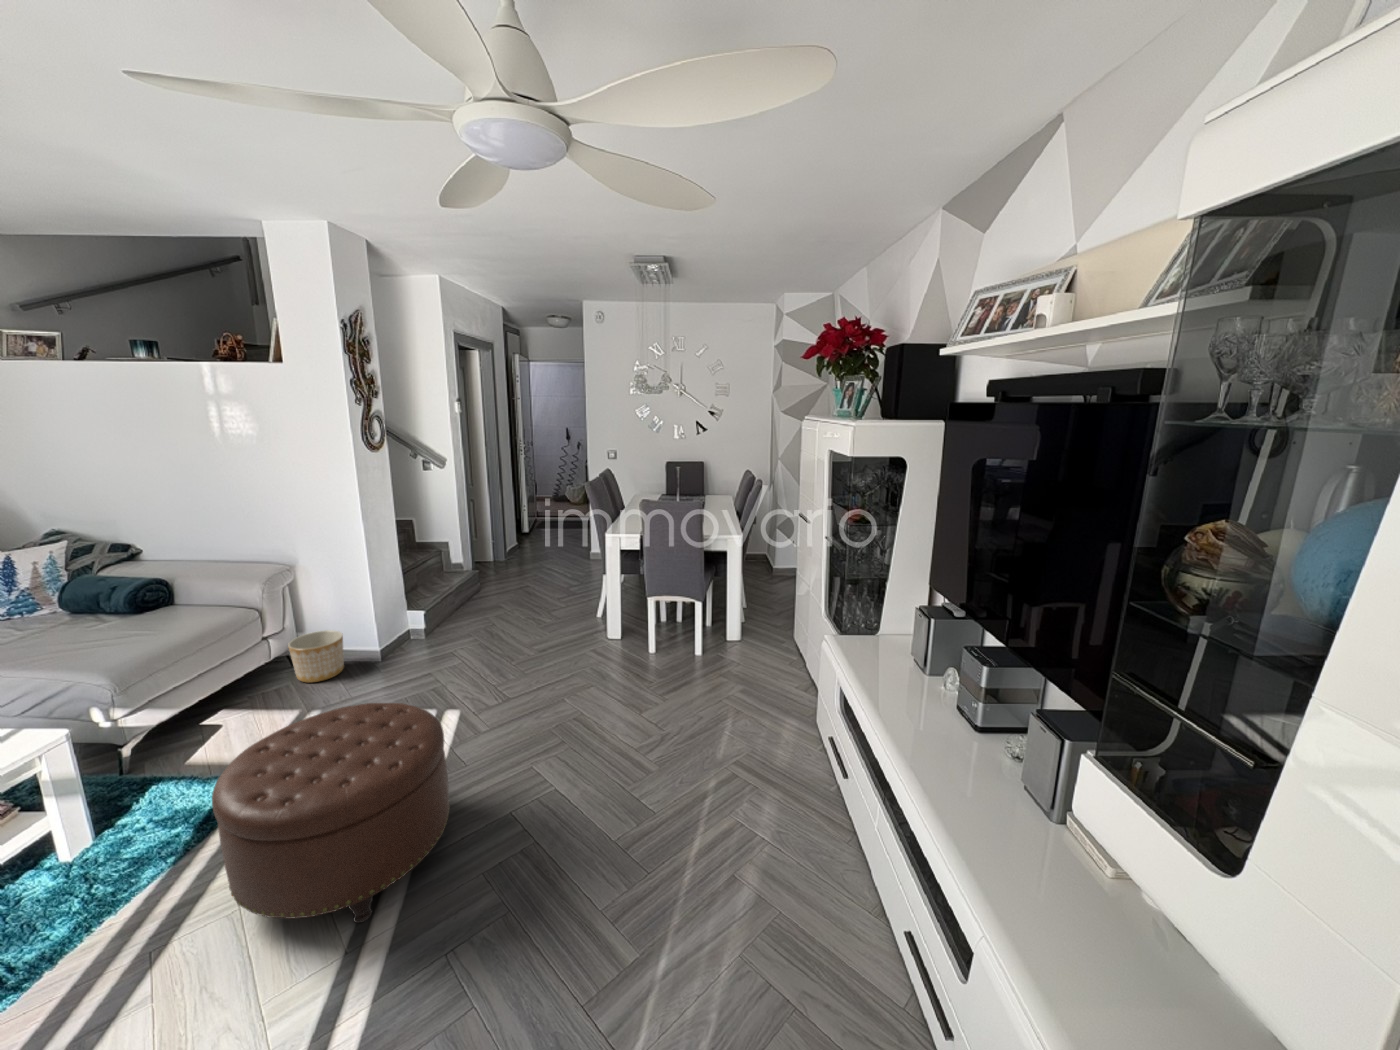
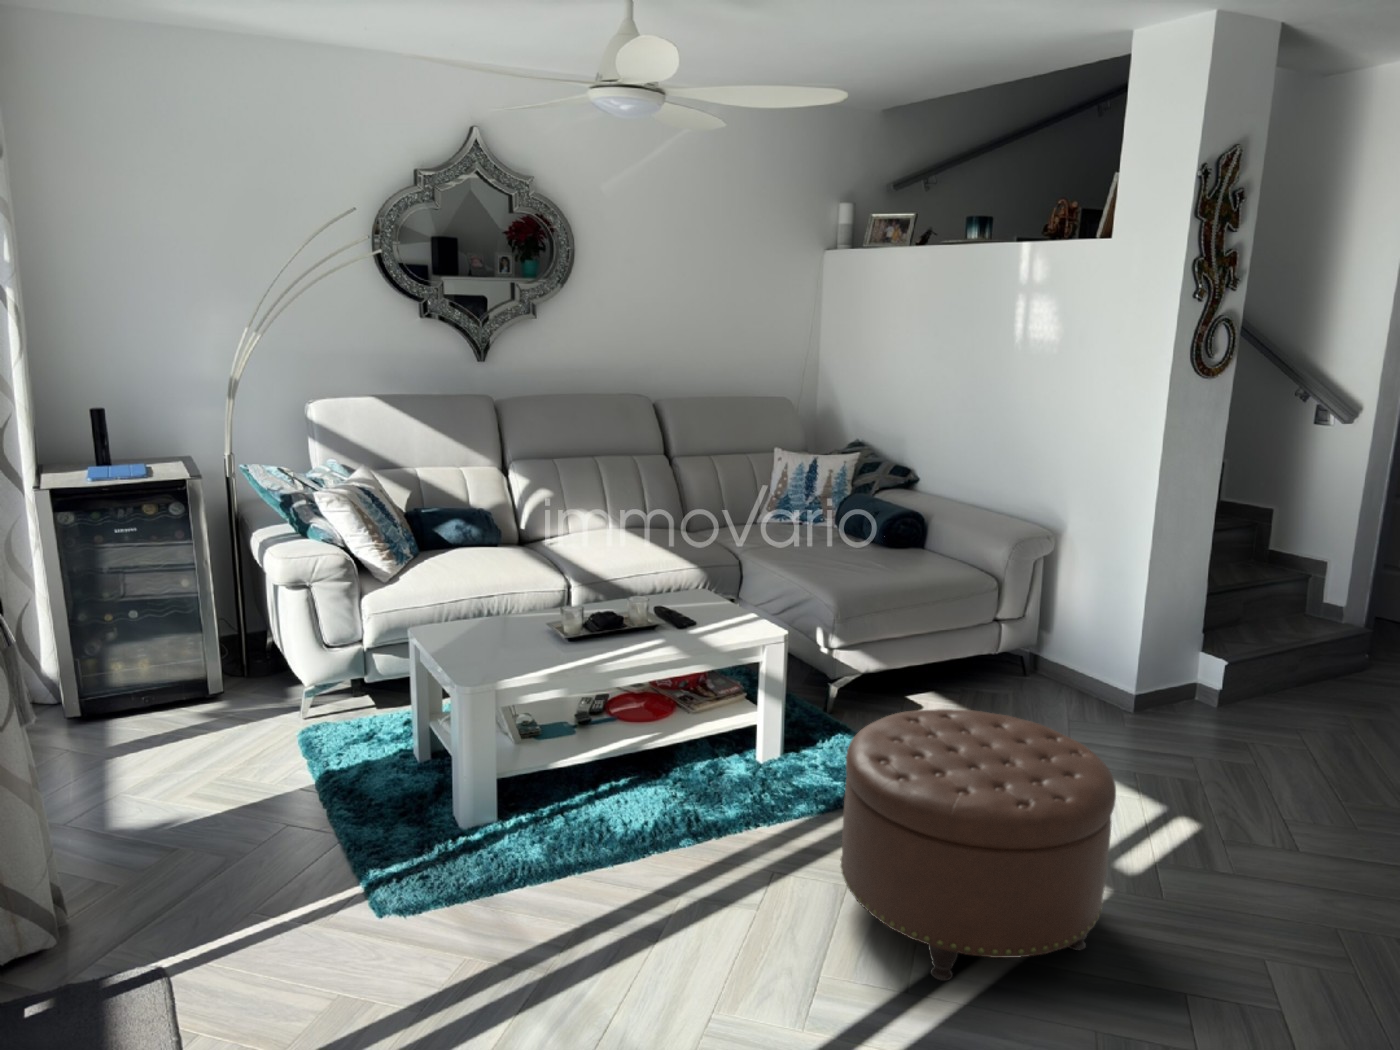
planter: present [288,630,344,682] -> none [1019,633,1089,705]

